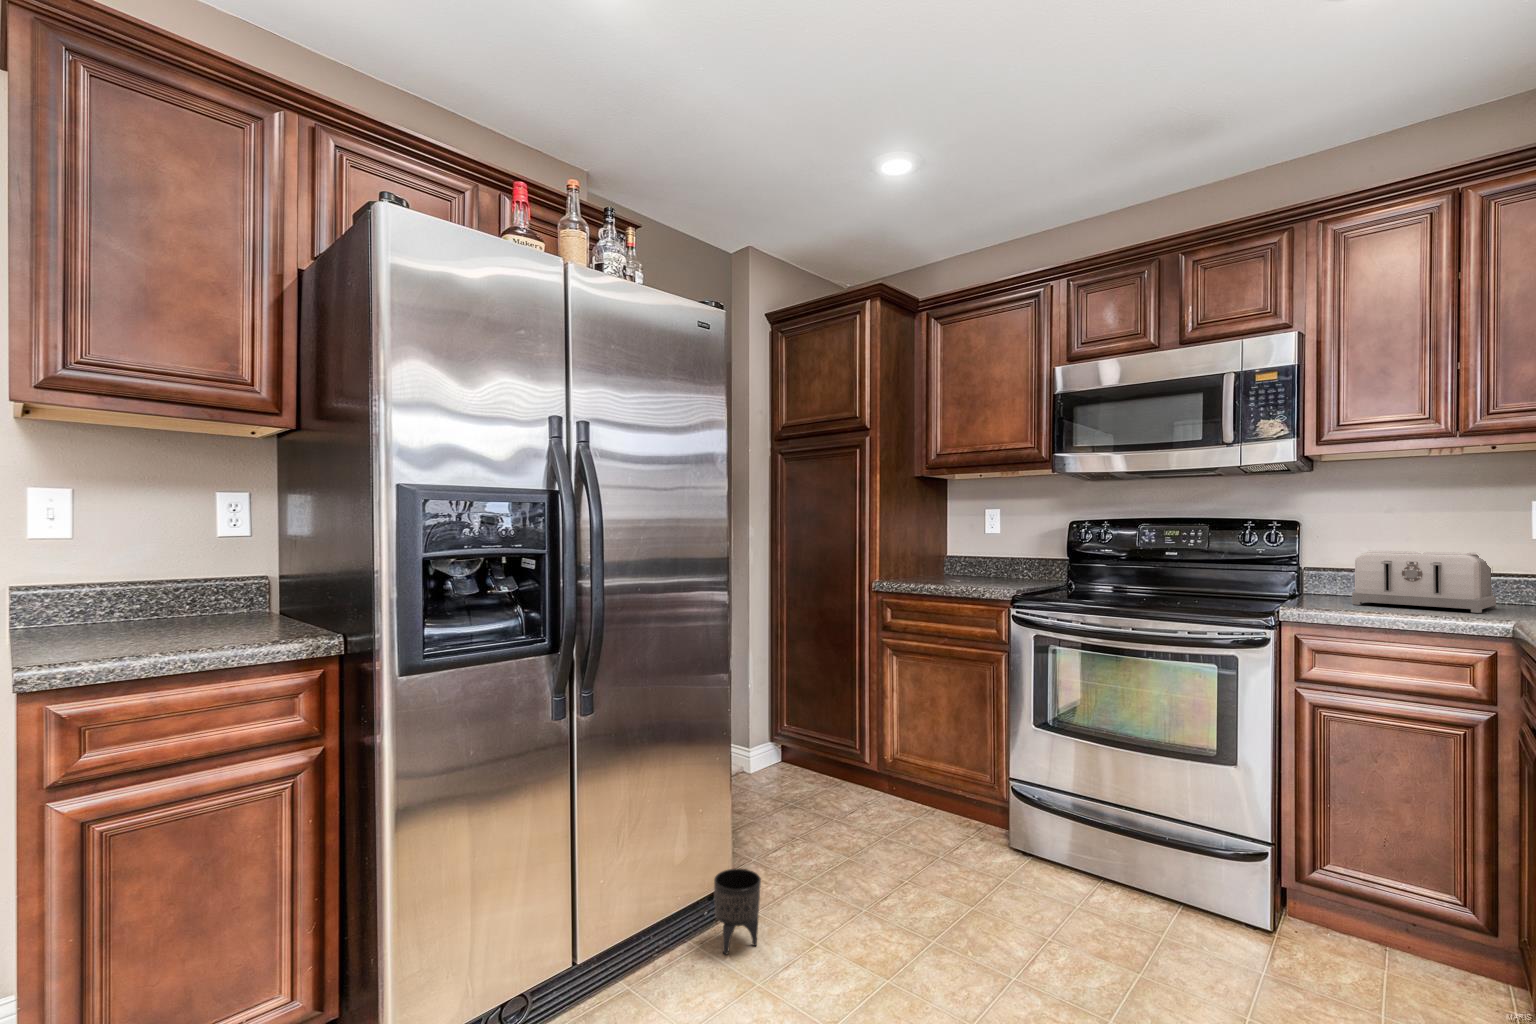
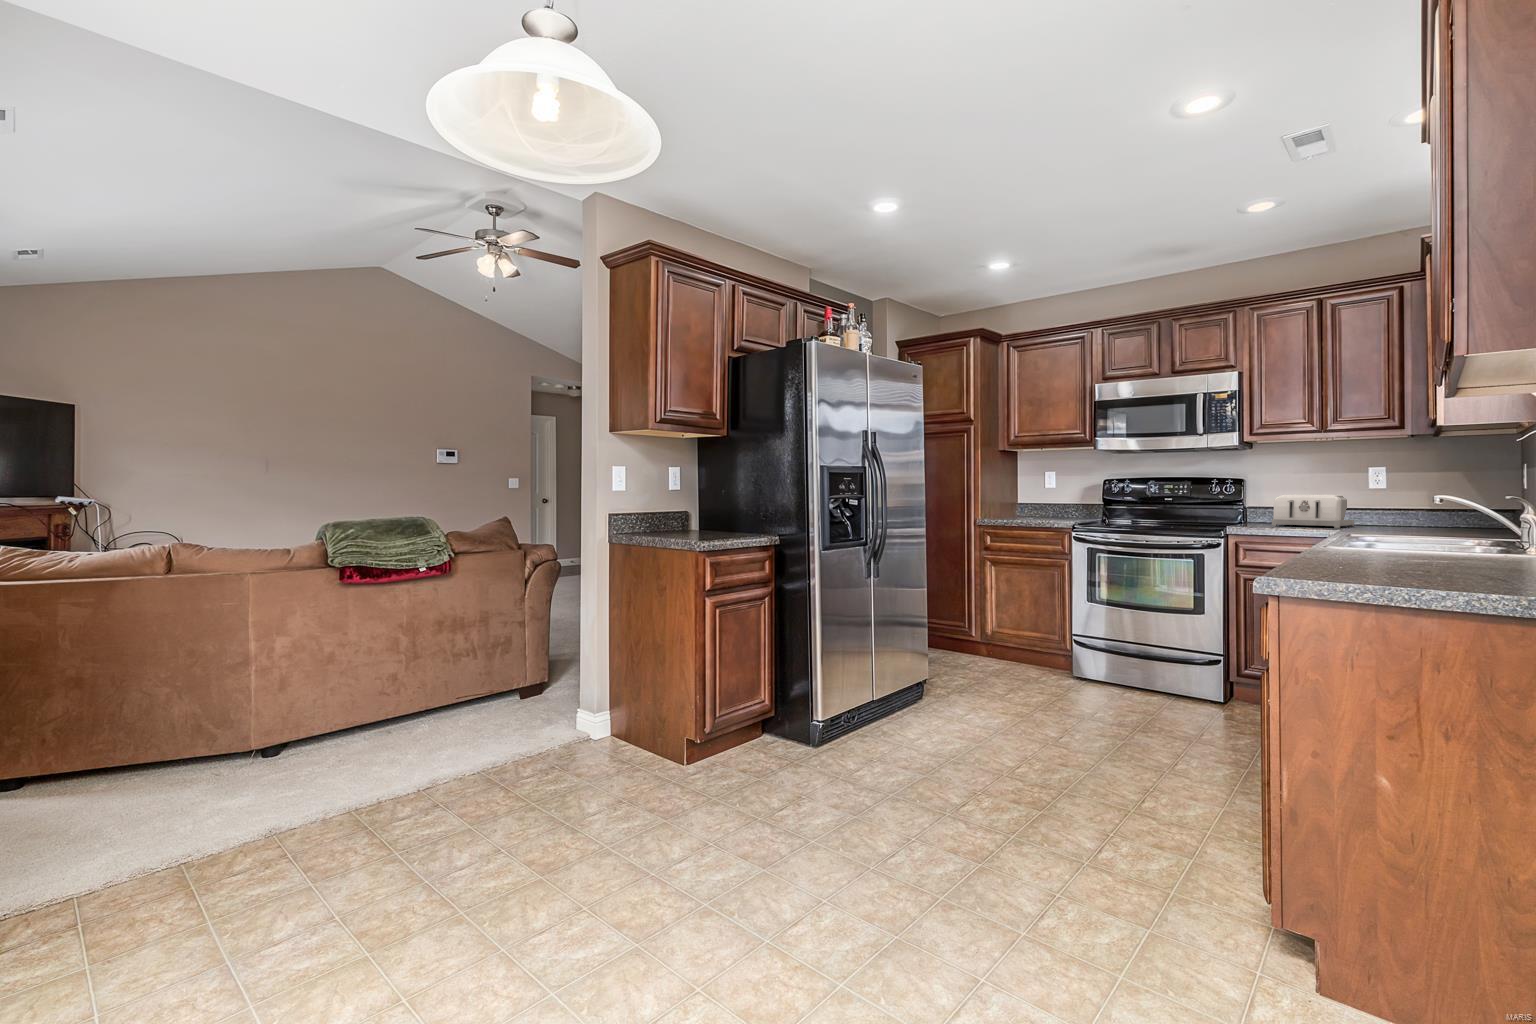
planter: present [714,869,761,955] -> none [924,672,950,711]

